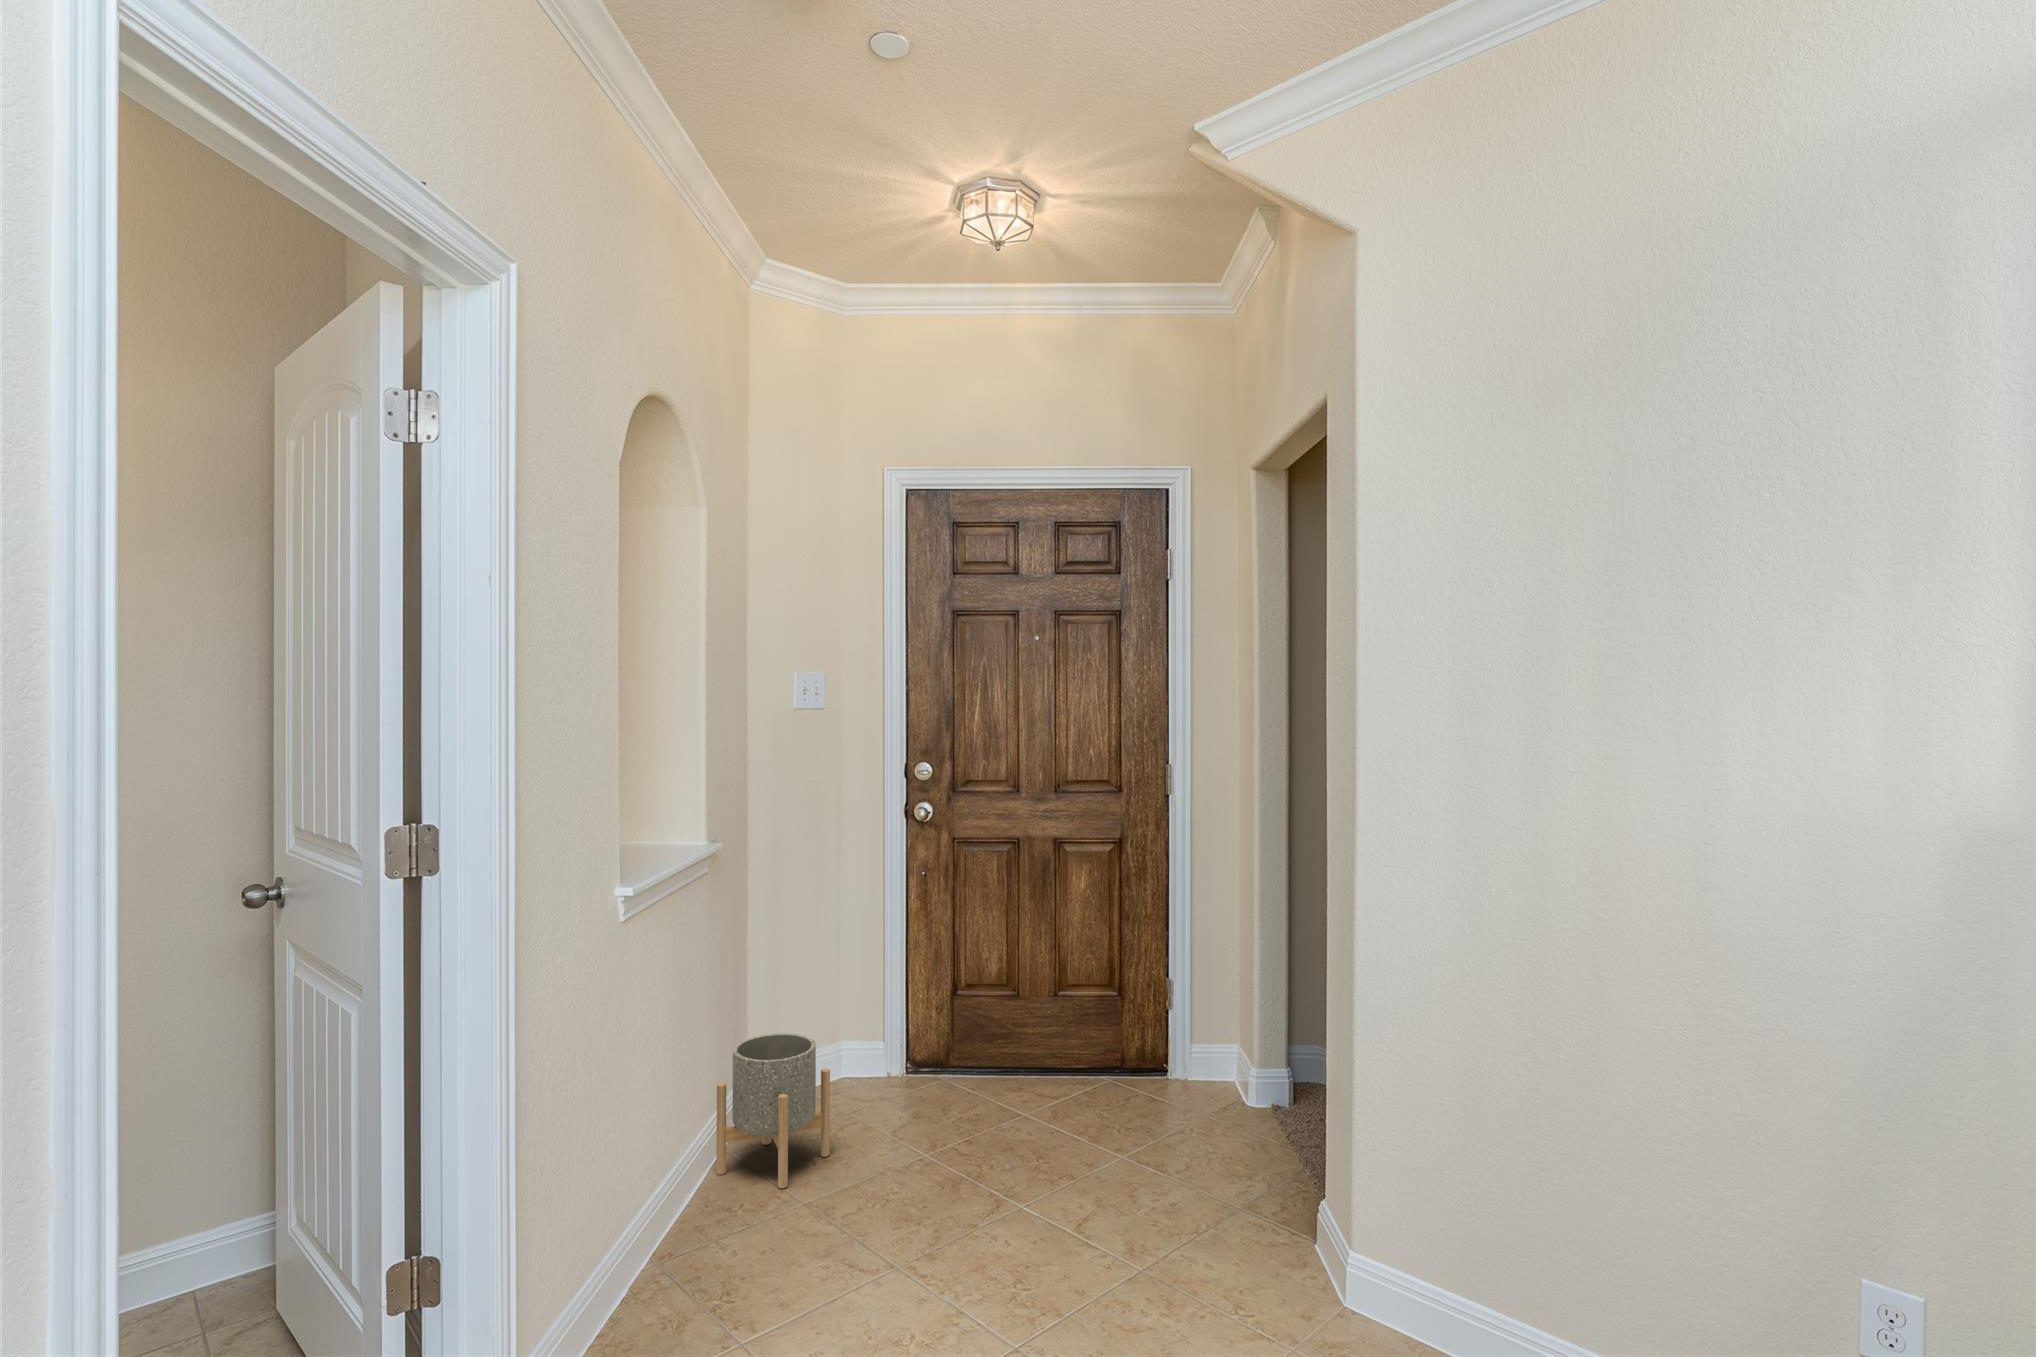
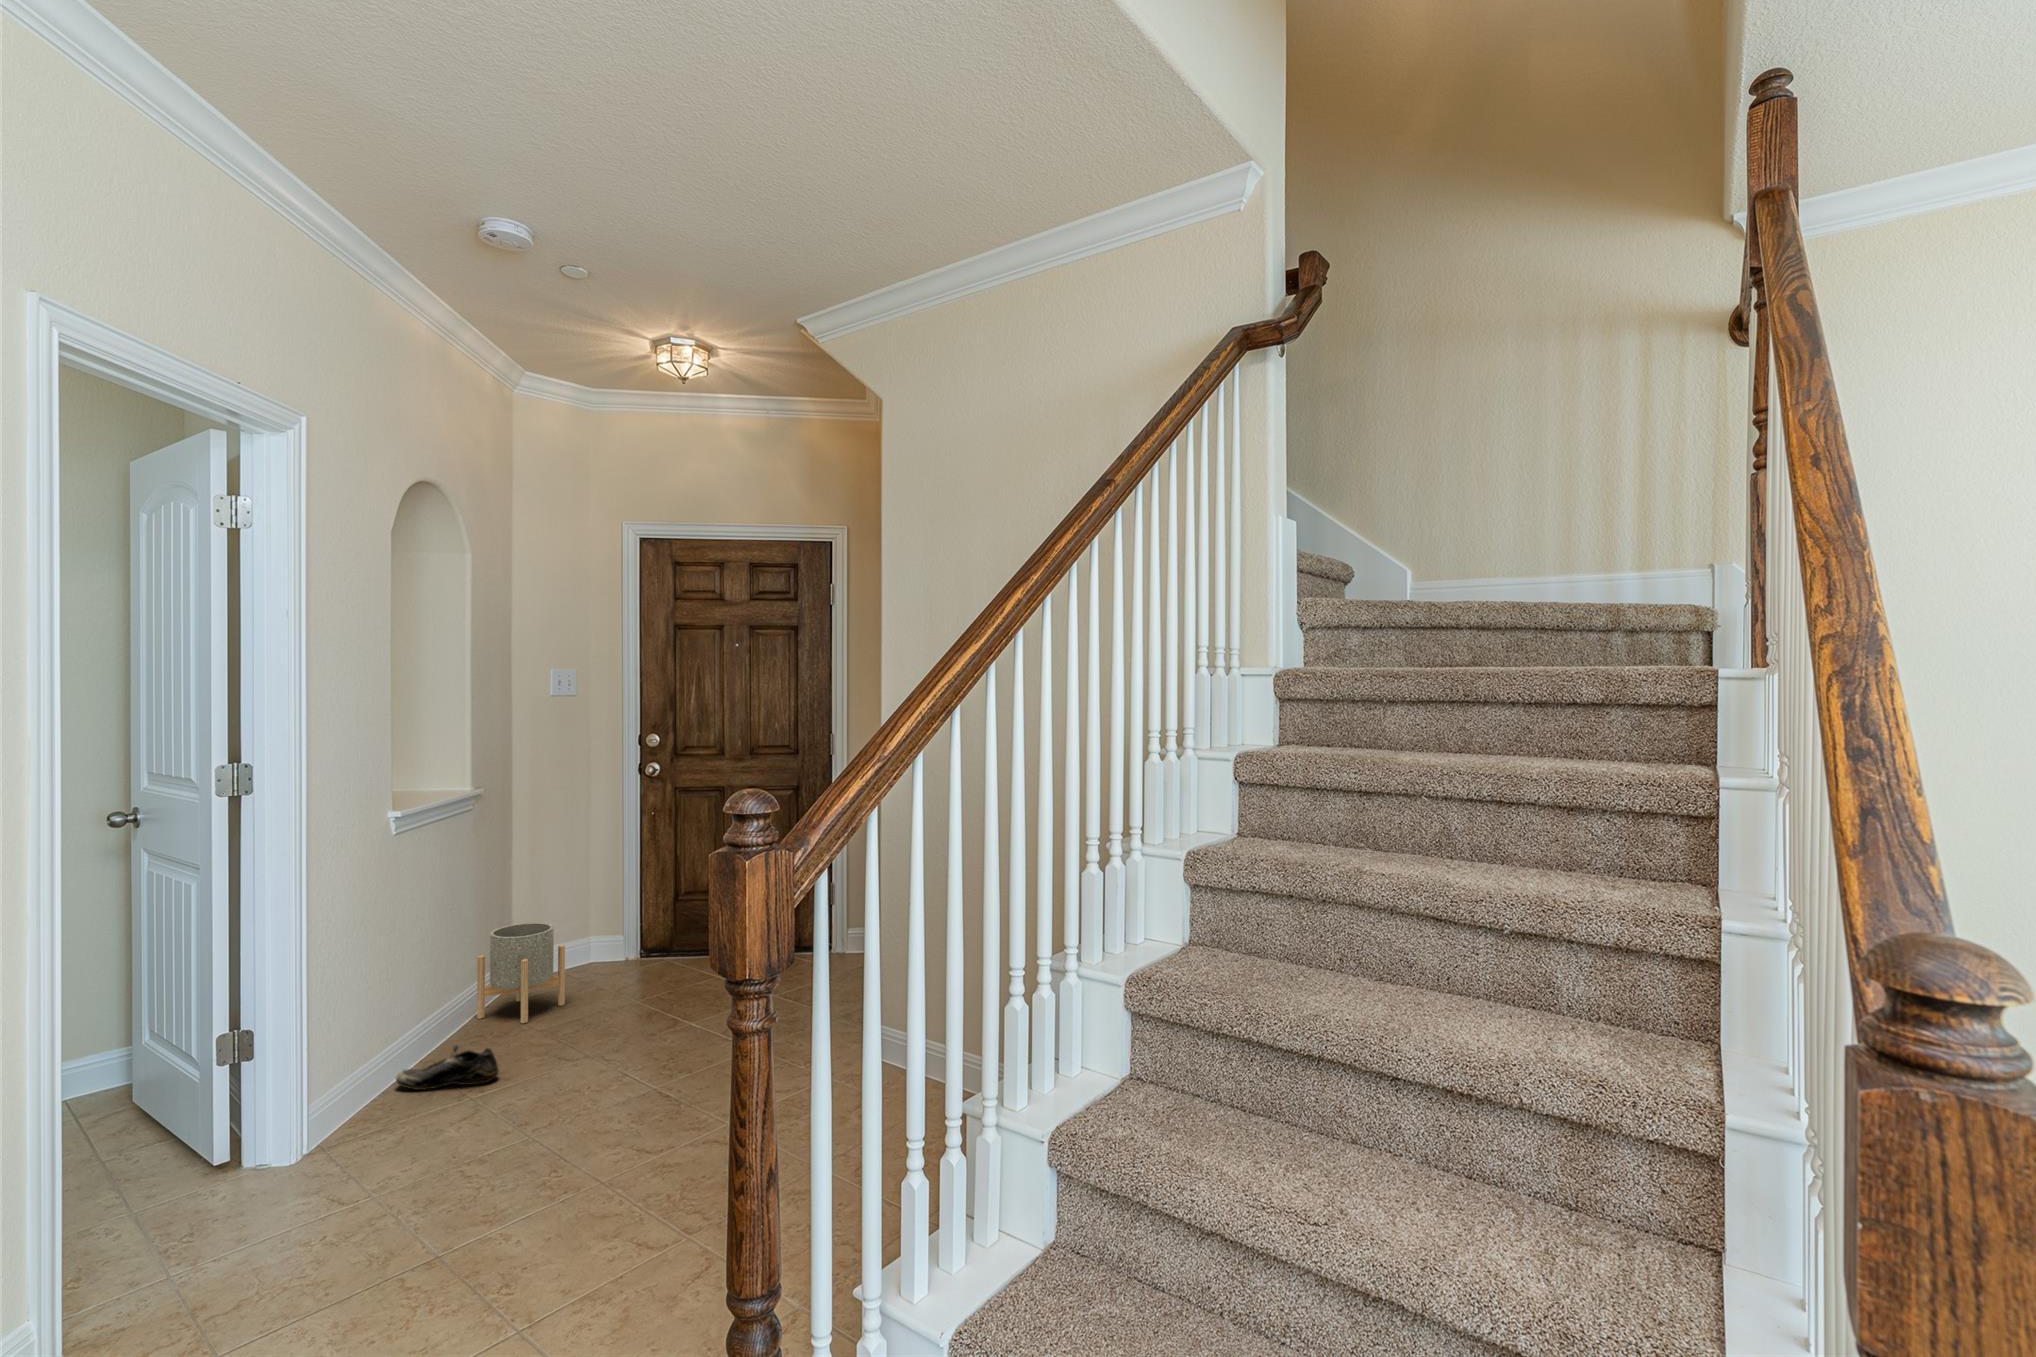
shoe: none [629,1253,775,1322] -> present [396,1046,499,1090]

